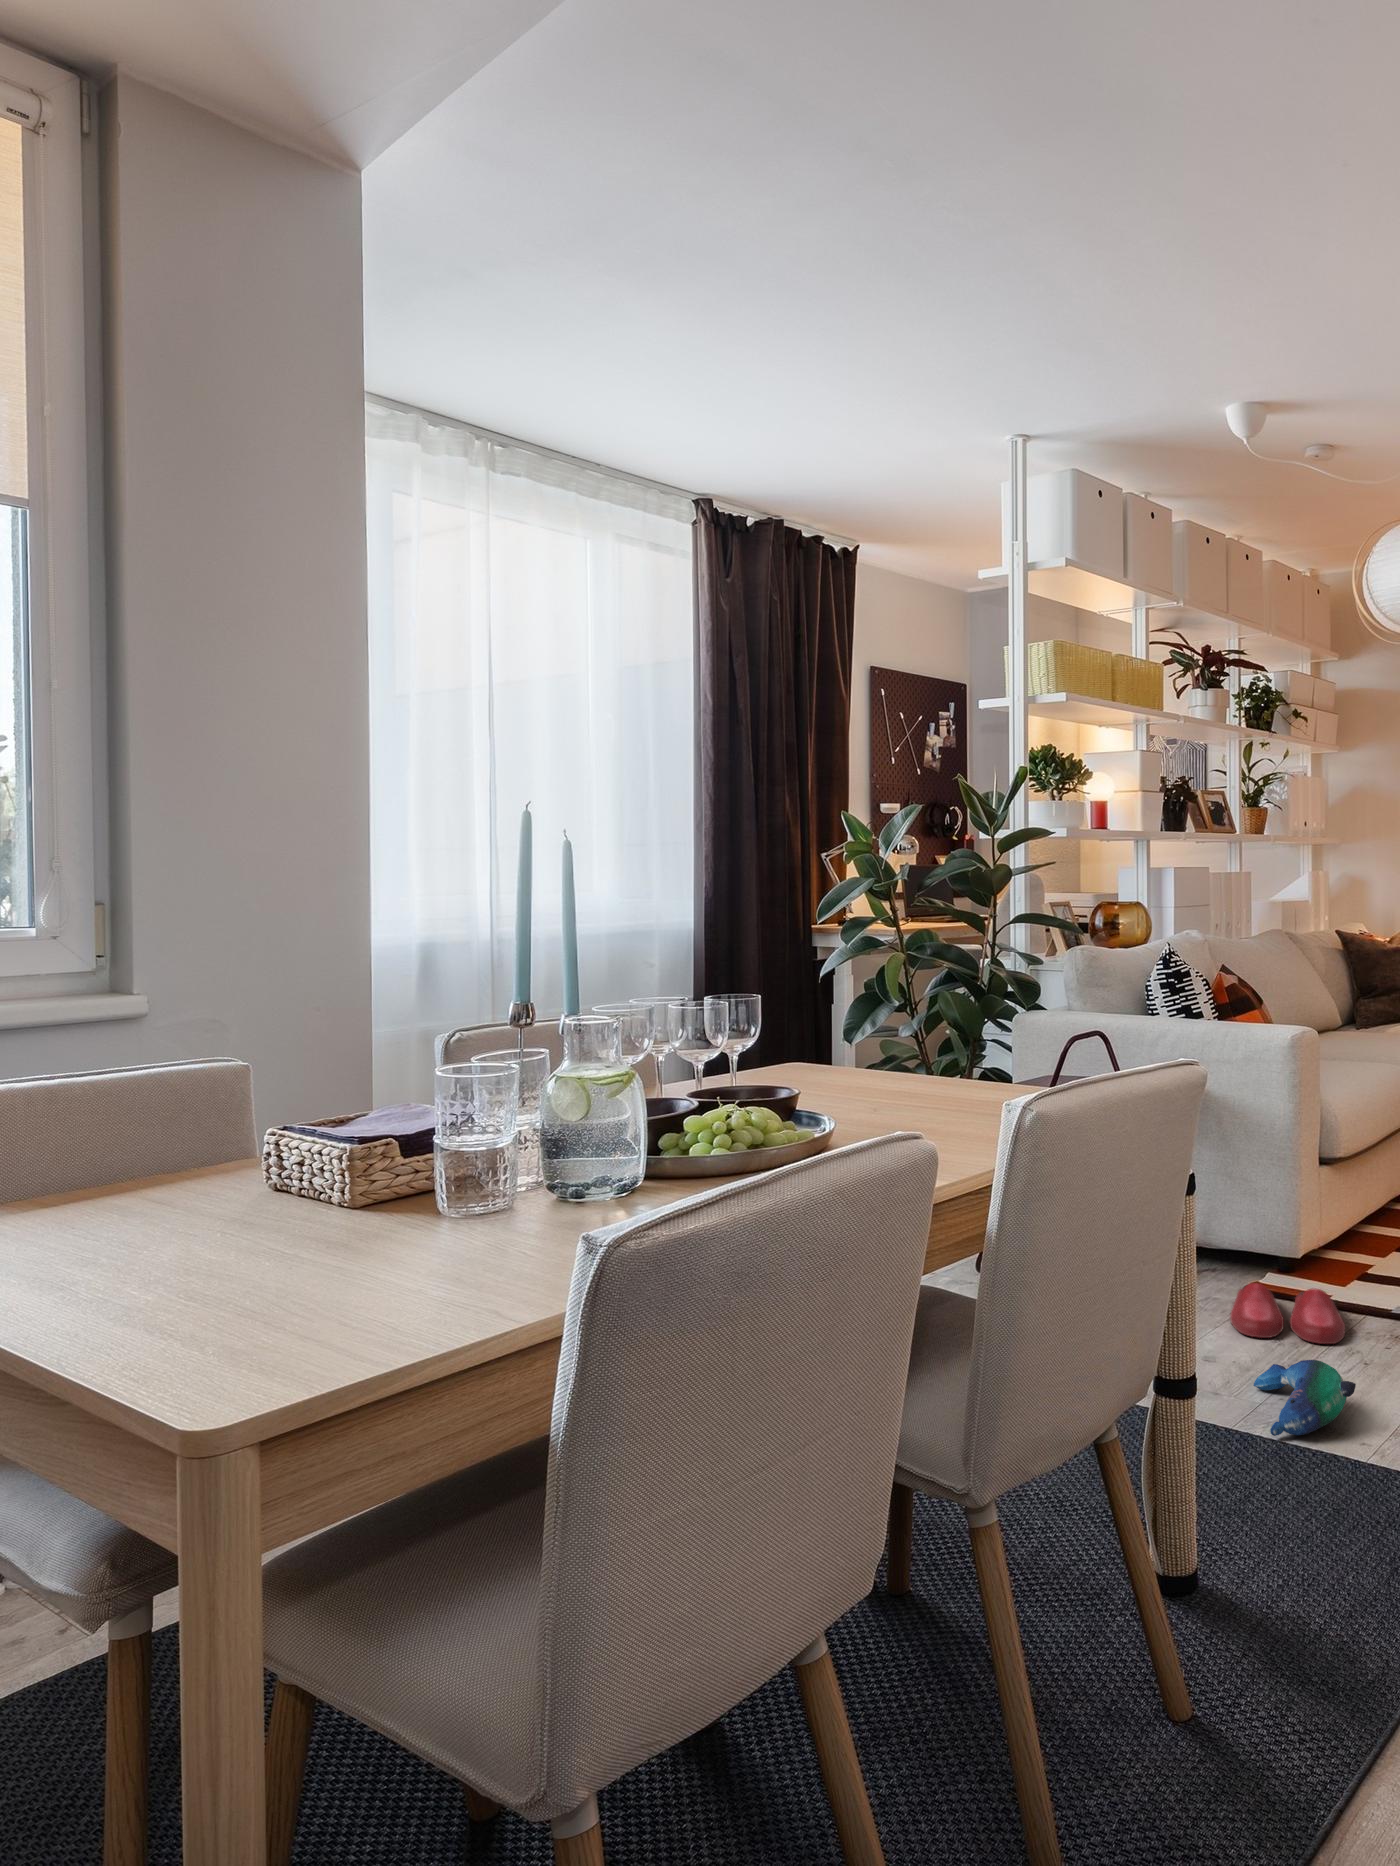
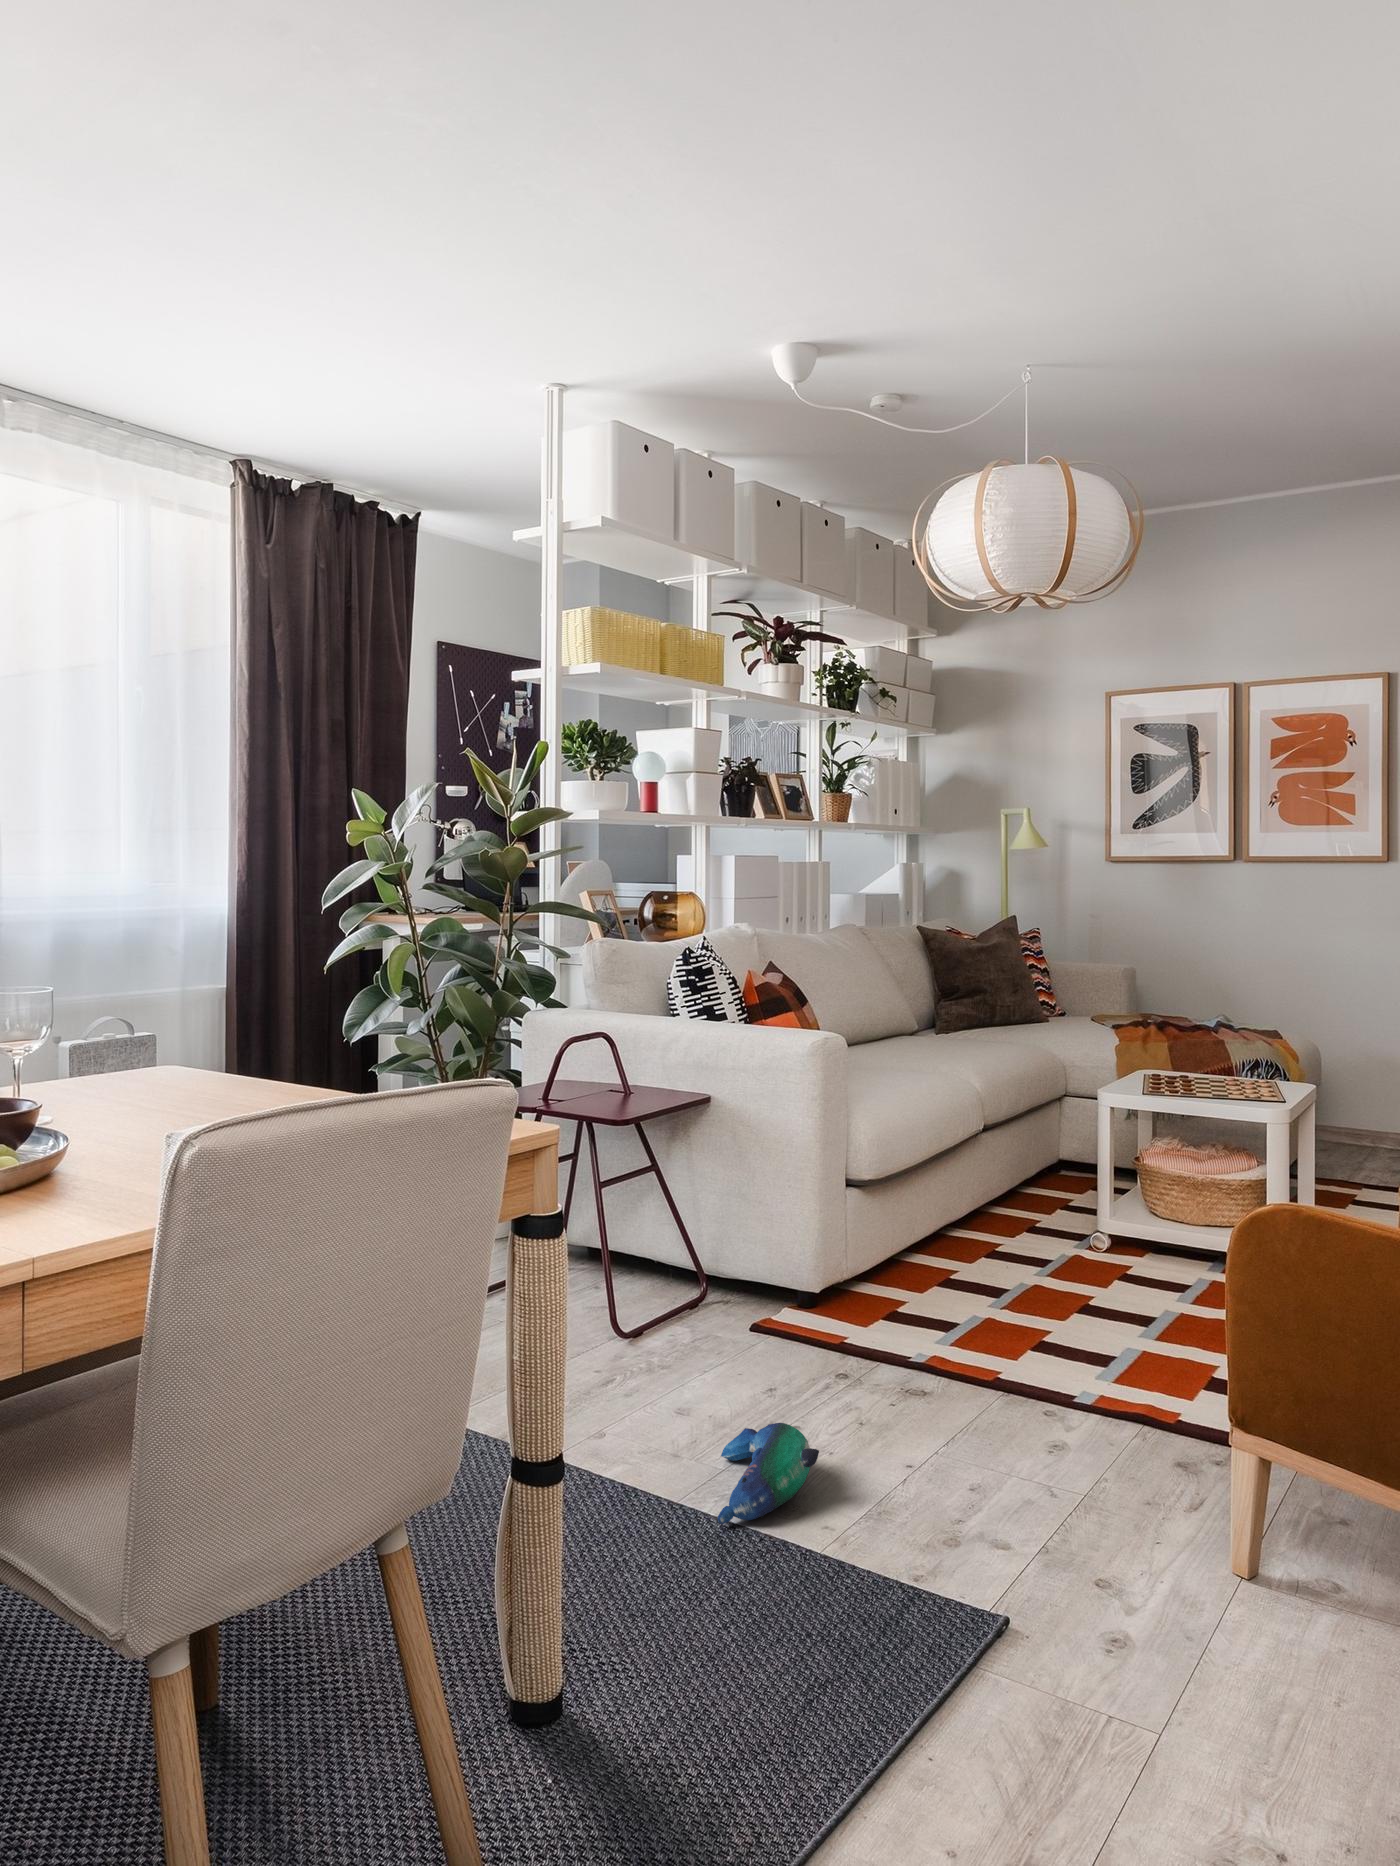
slippers: present [1230,1283,1345,1344] -> none [725,1325,846,1393]

